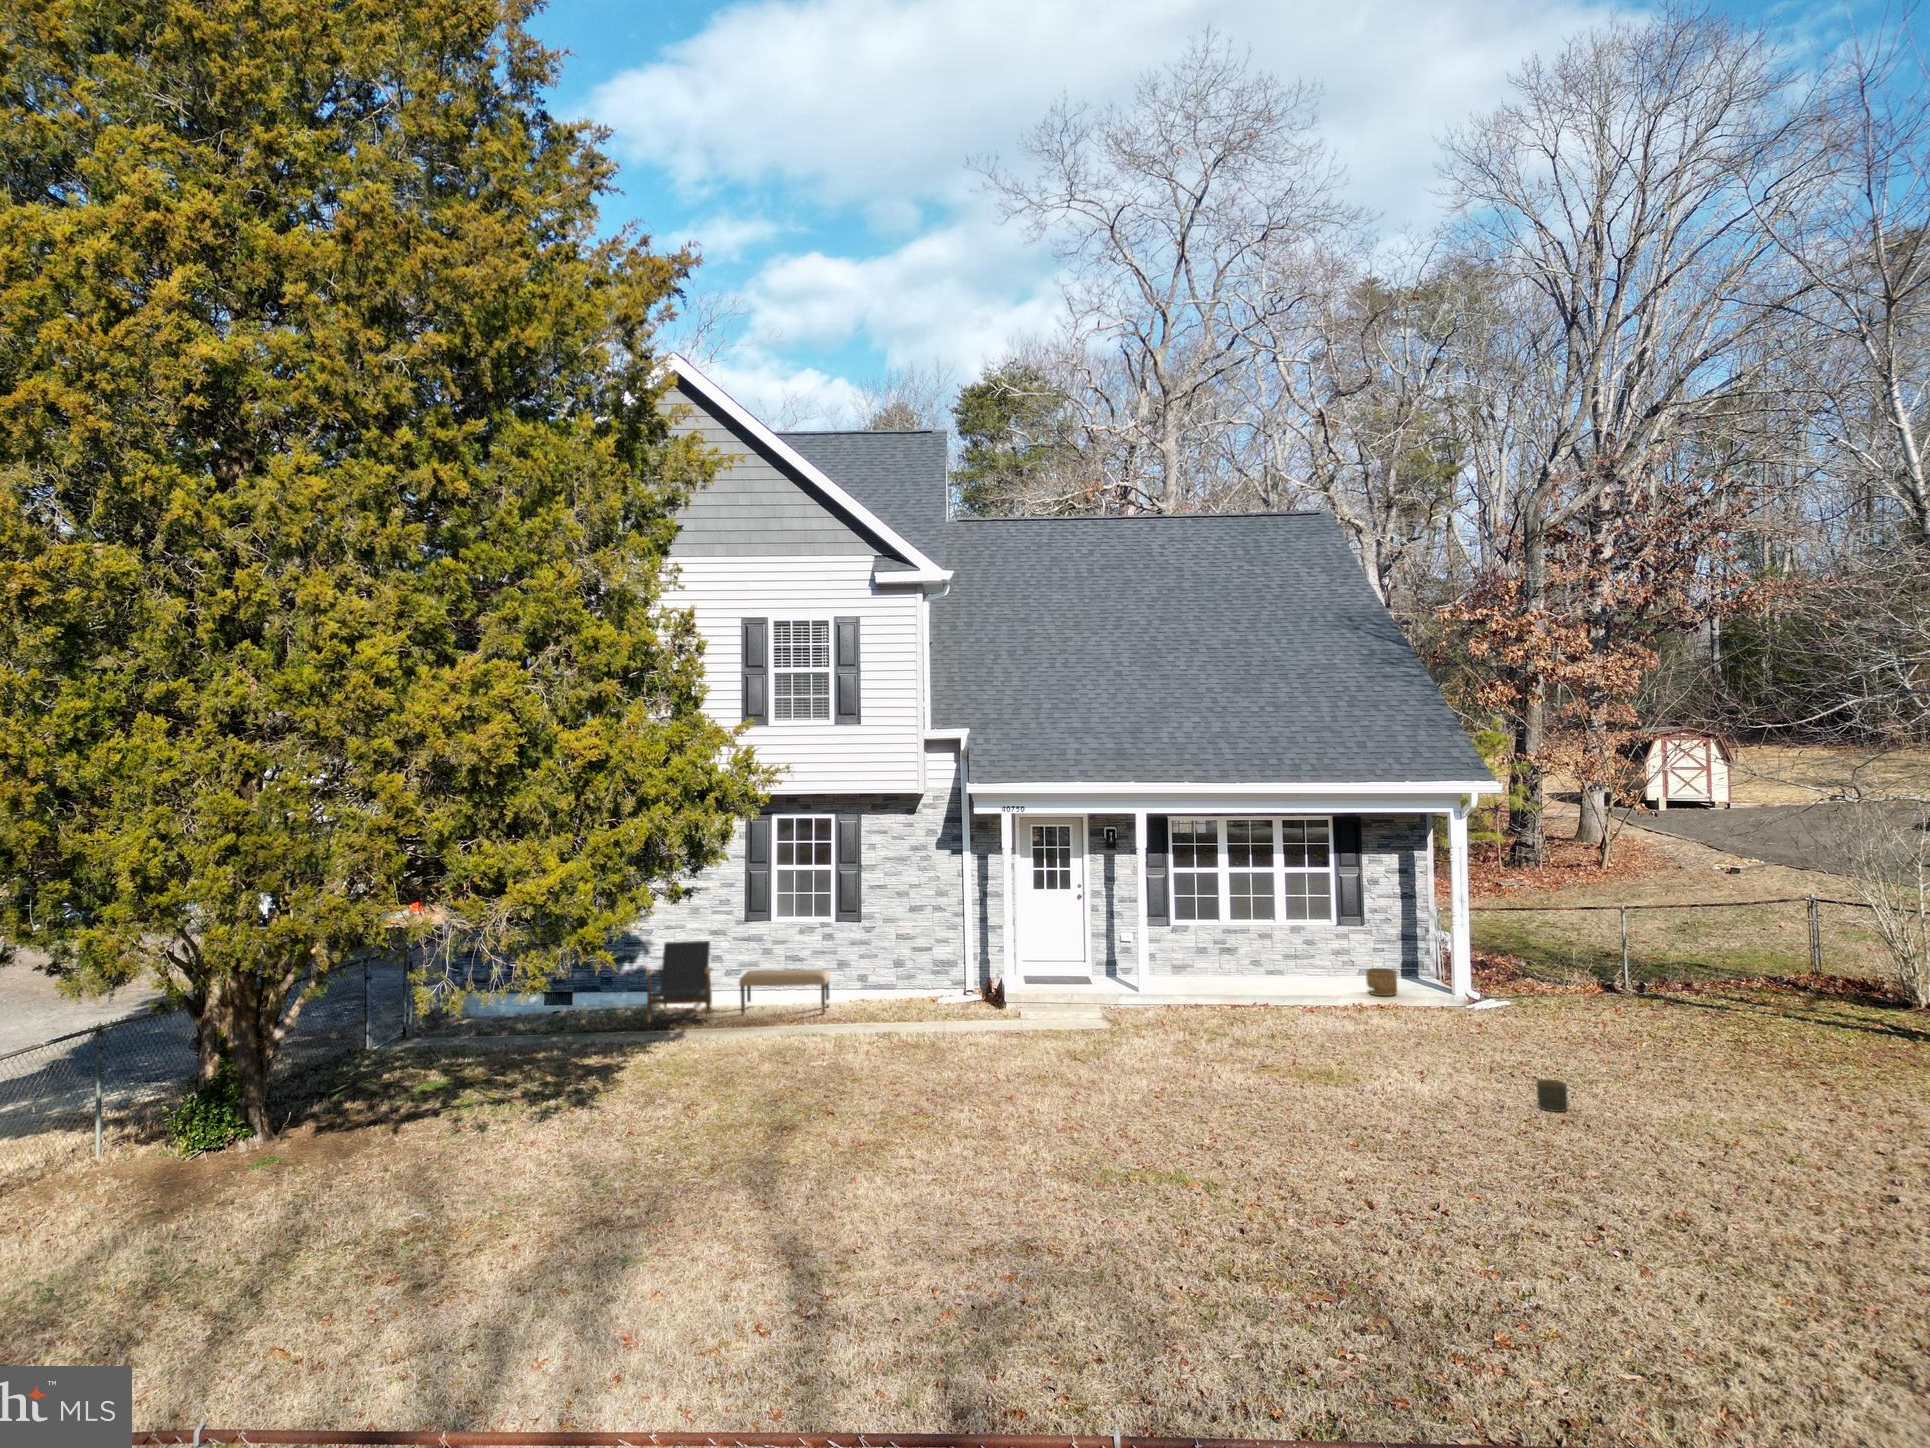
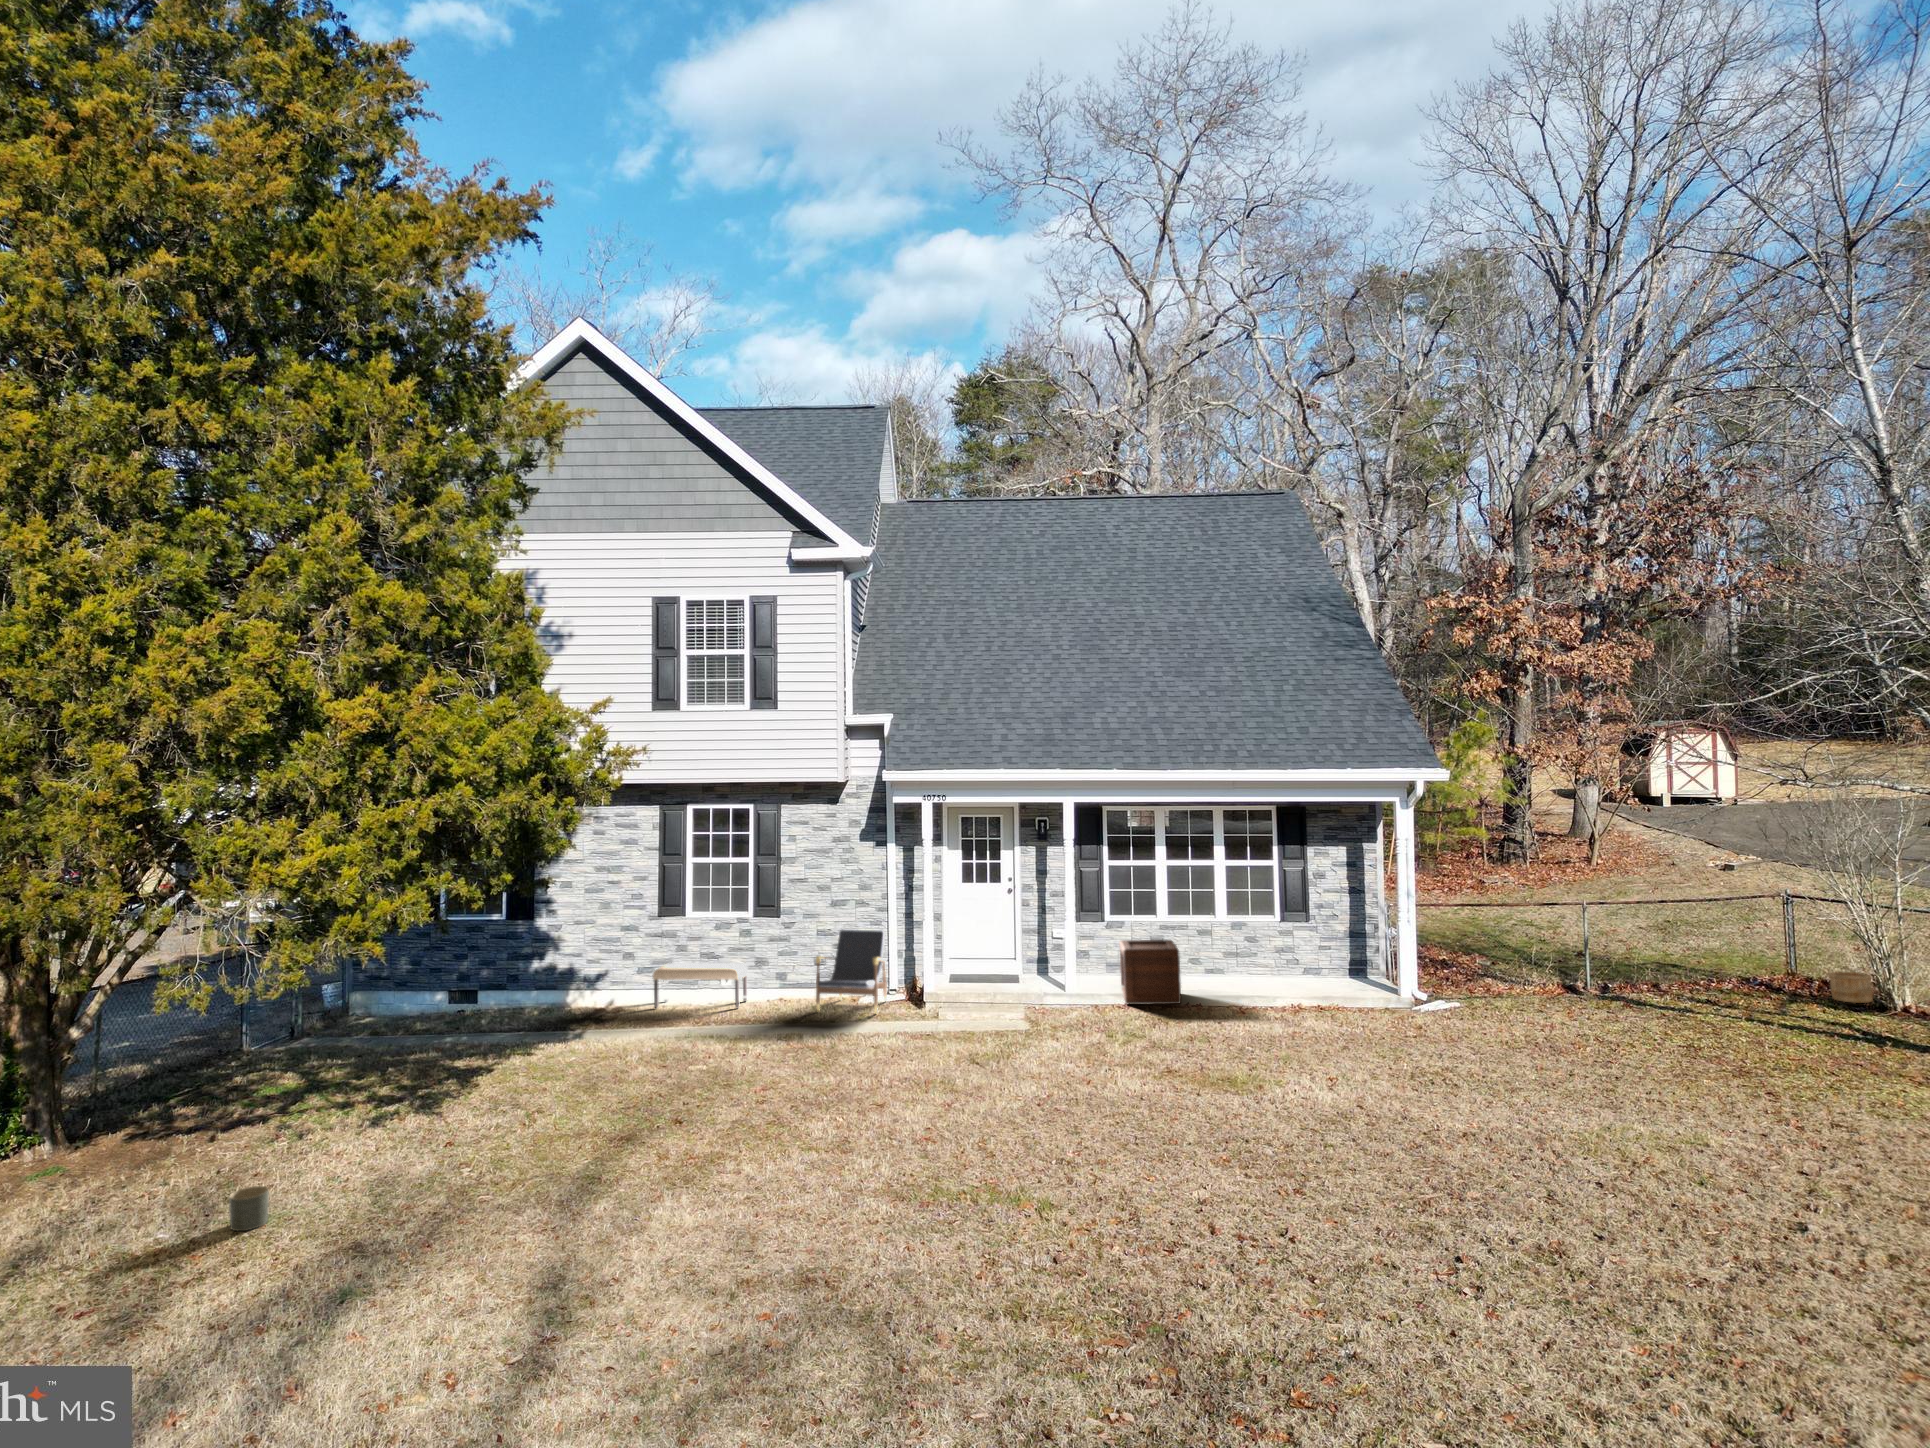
lounge chair: present [647,941,712,1022] -> present [816,930,887,1013]
wooden crate: none [1190,944,1254,1007] -> present [1119,940,1181,1004]
wooden bucket: present [1366,968,1397,996] -> present [1829,972,1873,1003]
planter: present [1536,1079,1568,1112] -> present [229,1186,269,1231]

